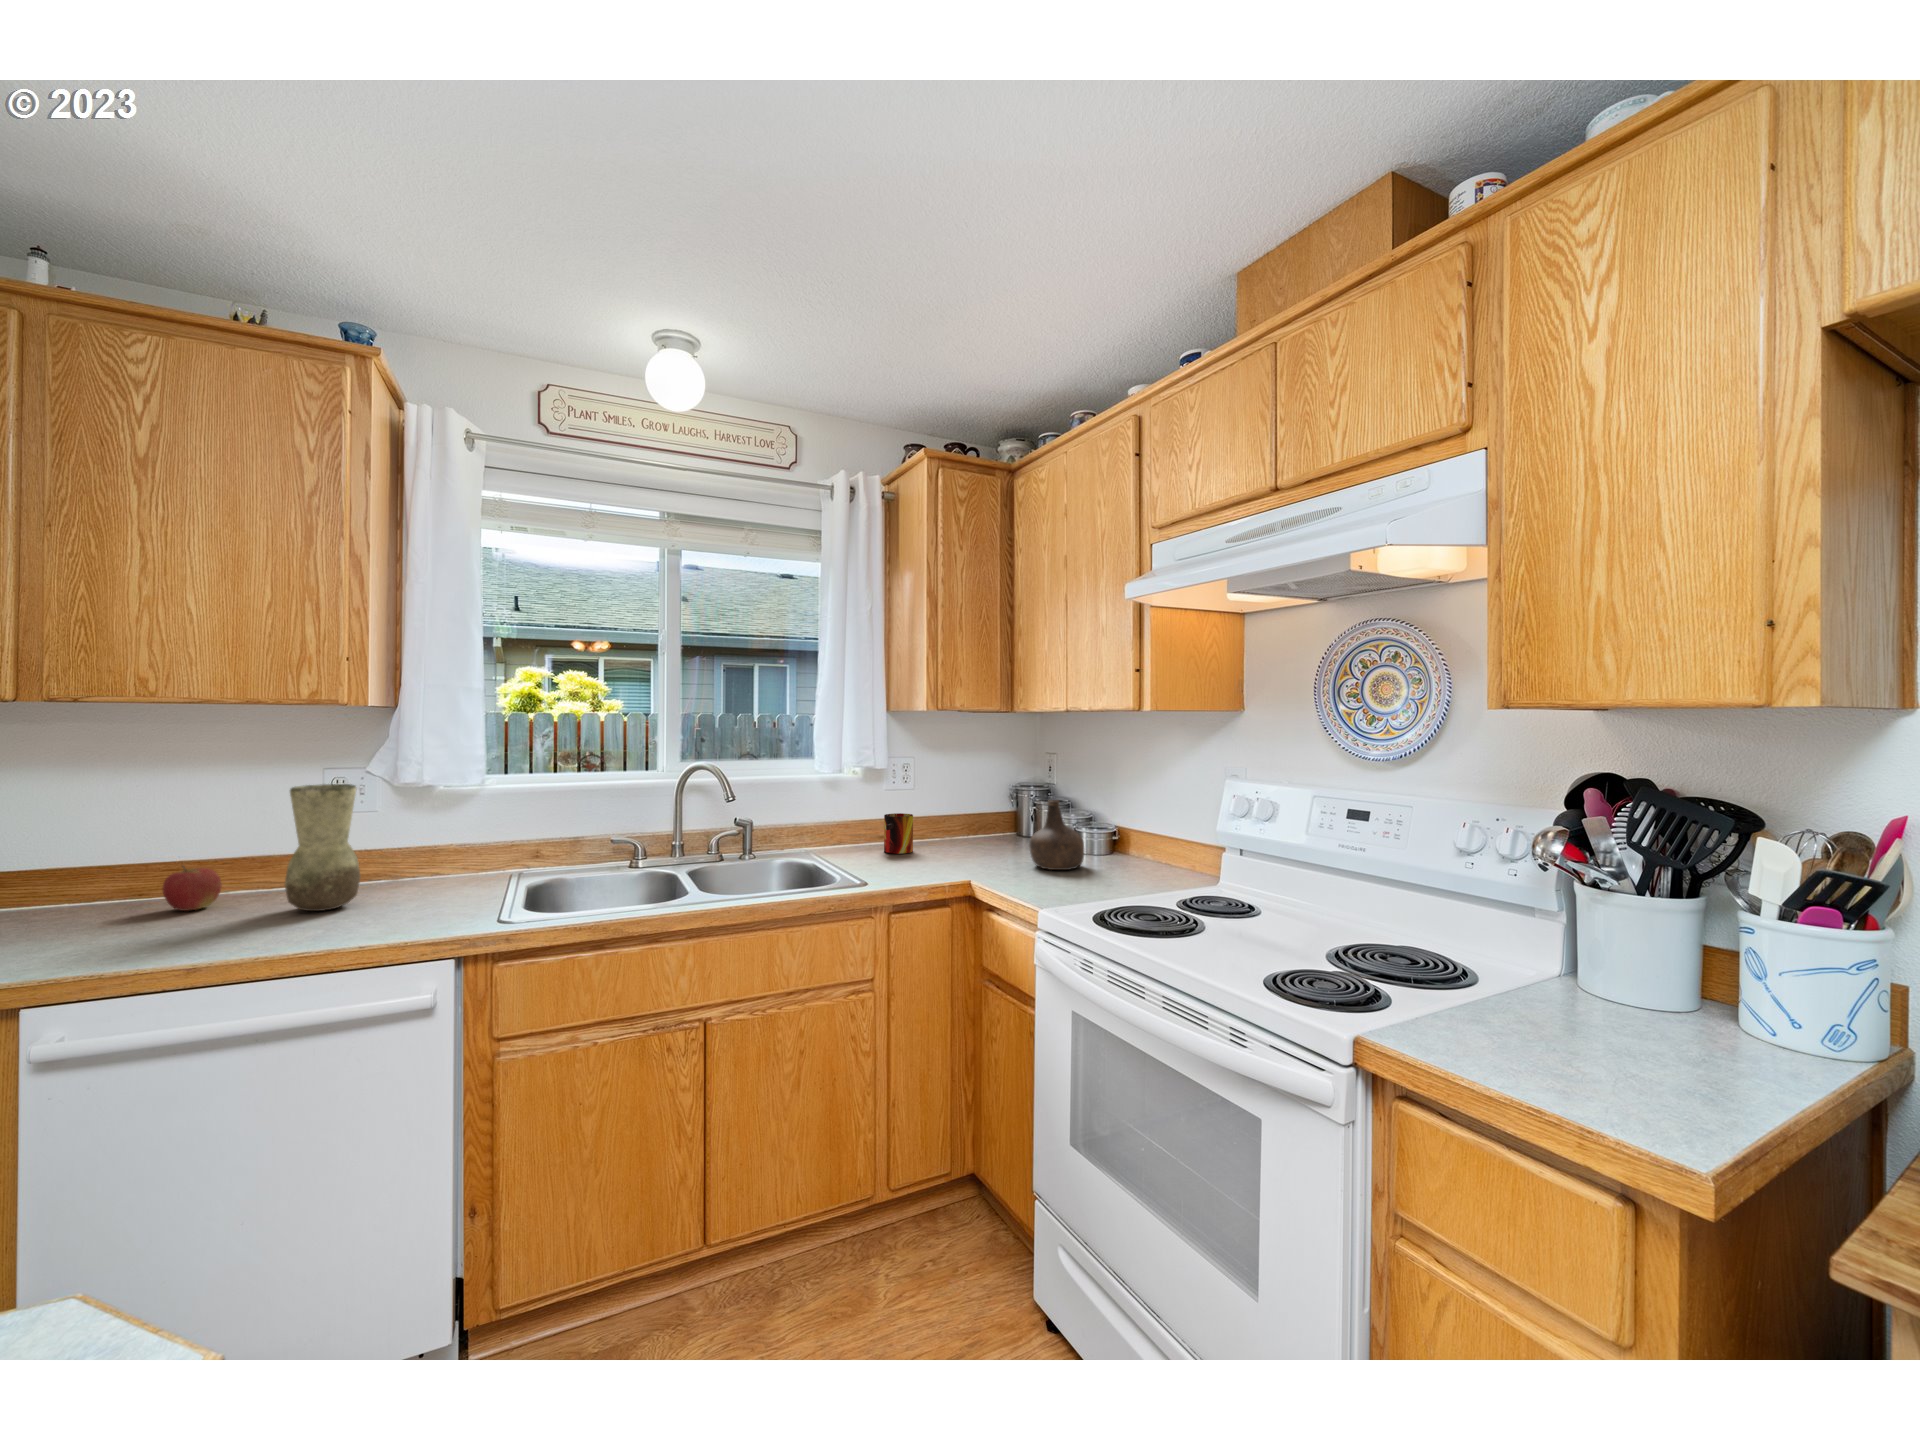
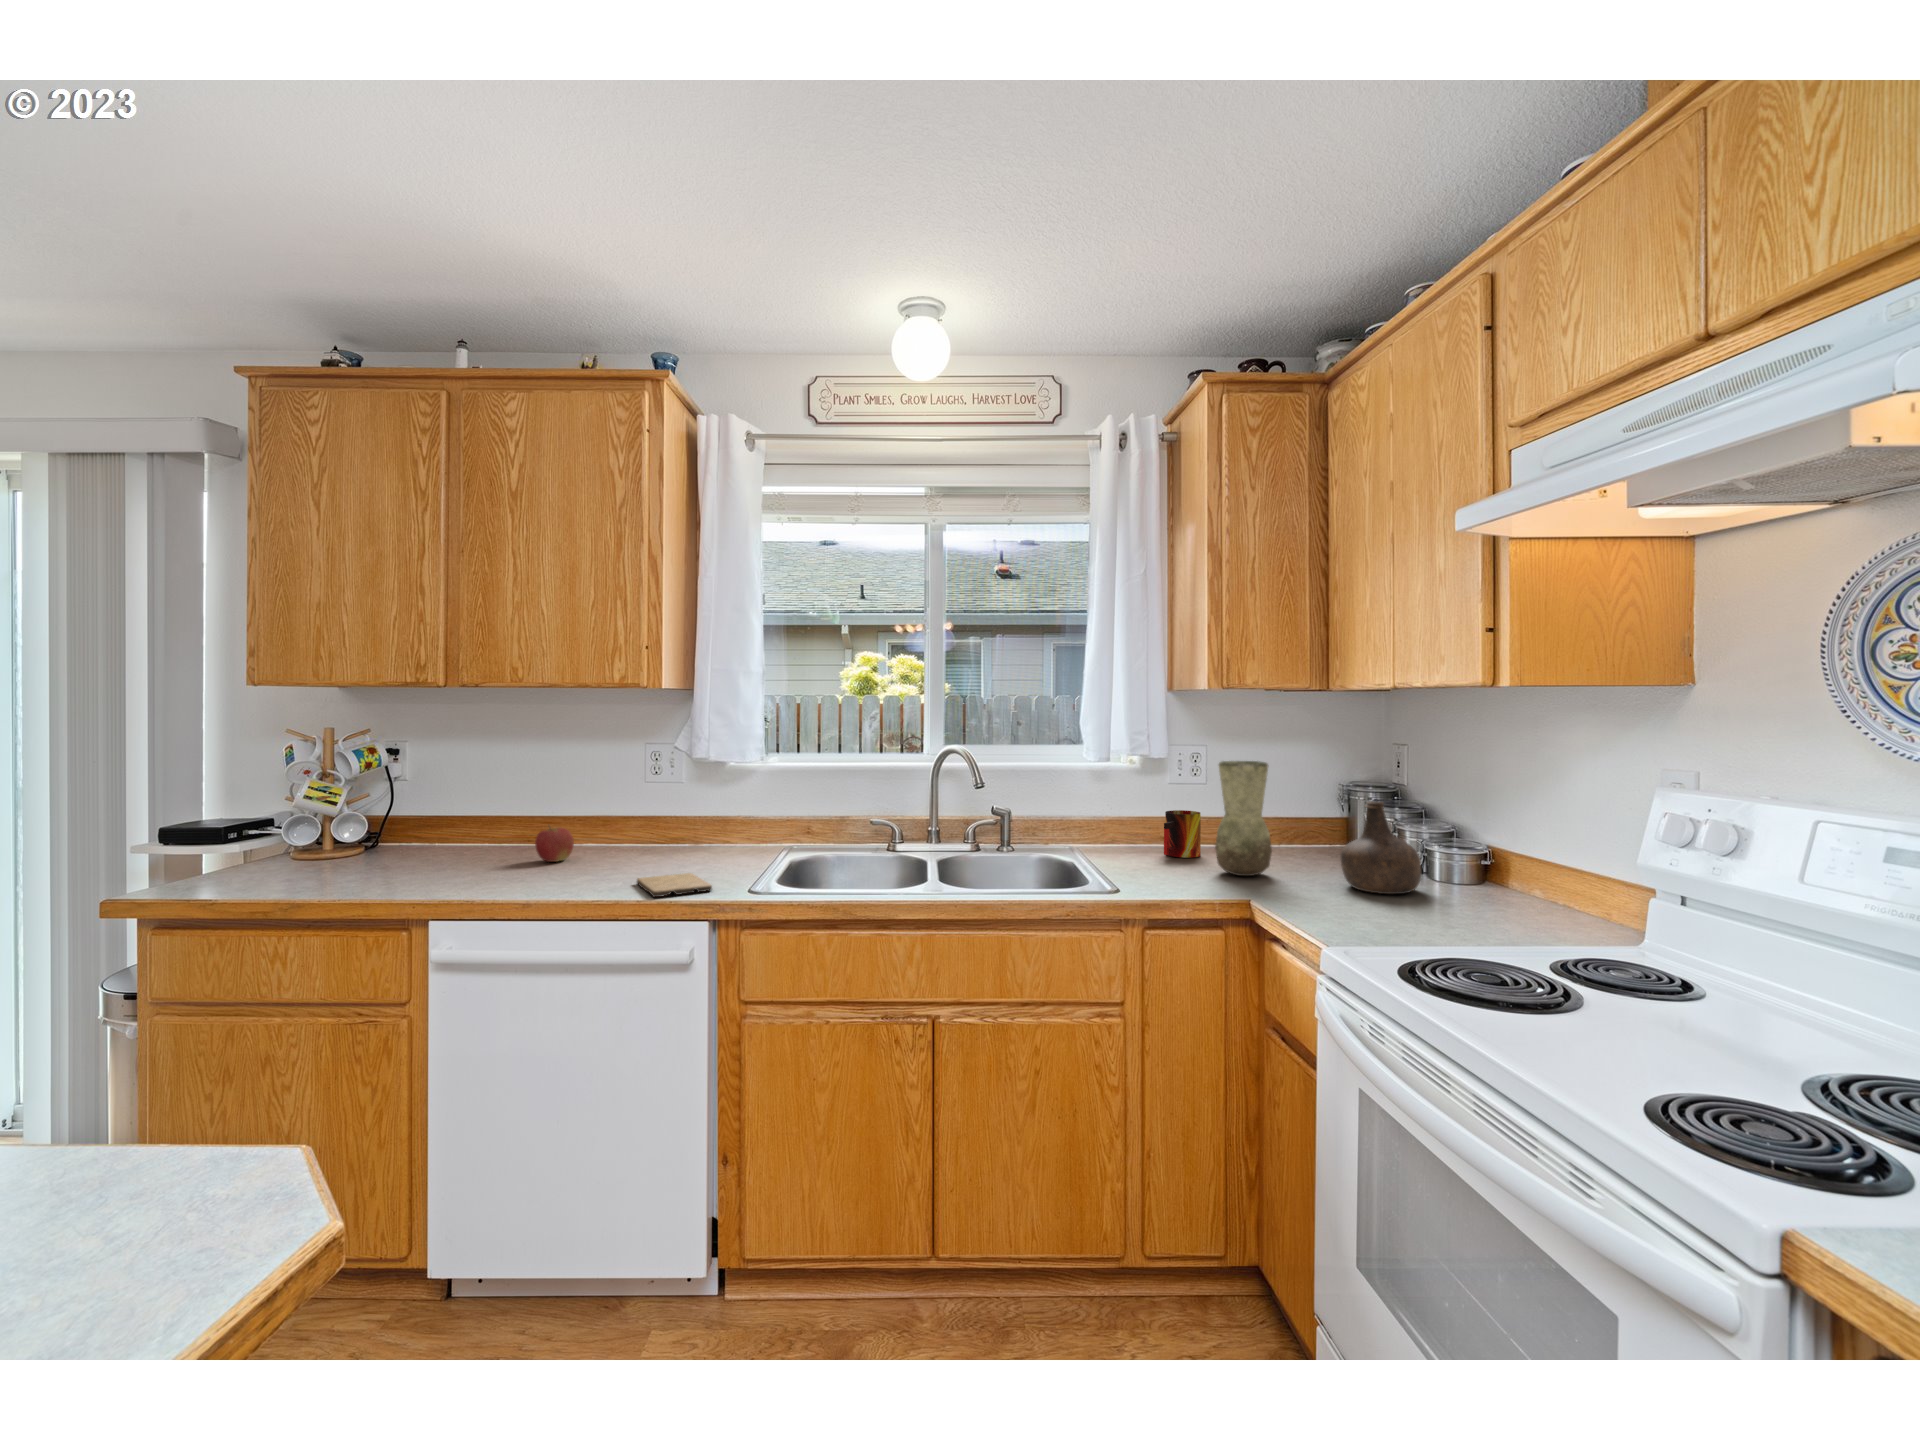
vase: present [285,784,361,911] -> present [1215,761,1272,876]
cutting board: none [346,906,454,935] -> present [637,873,712,897]

